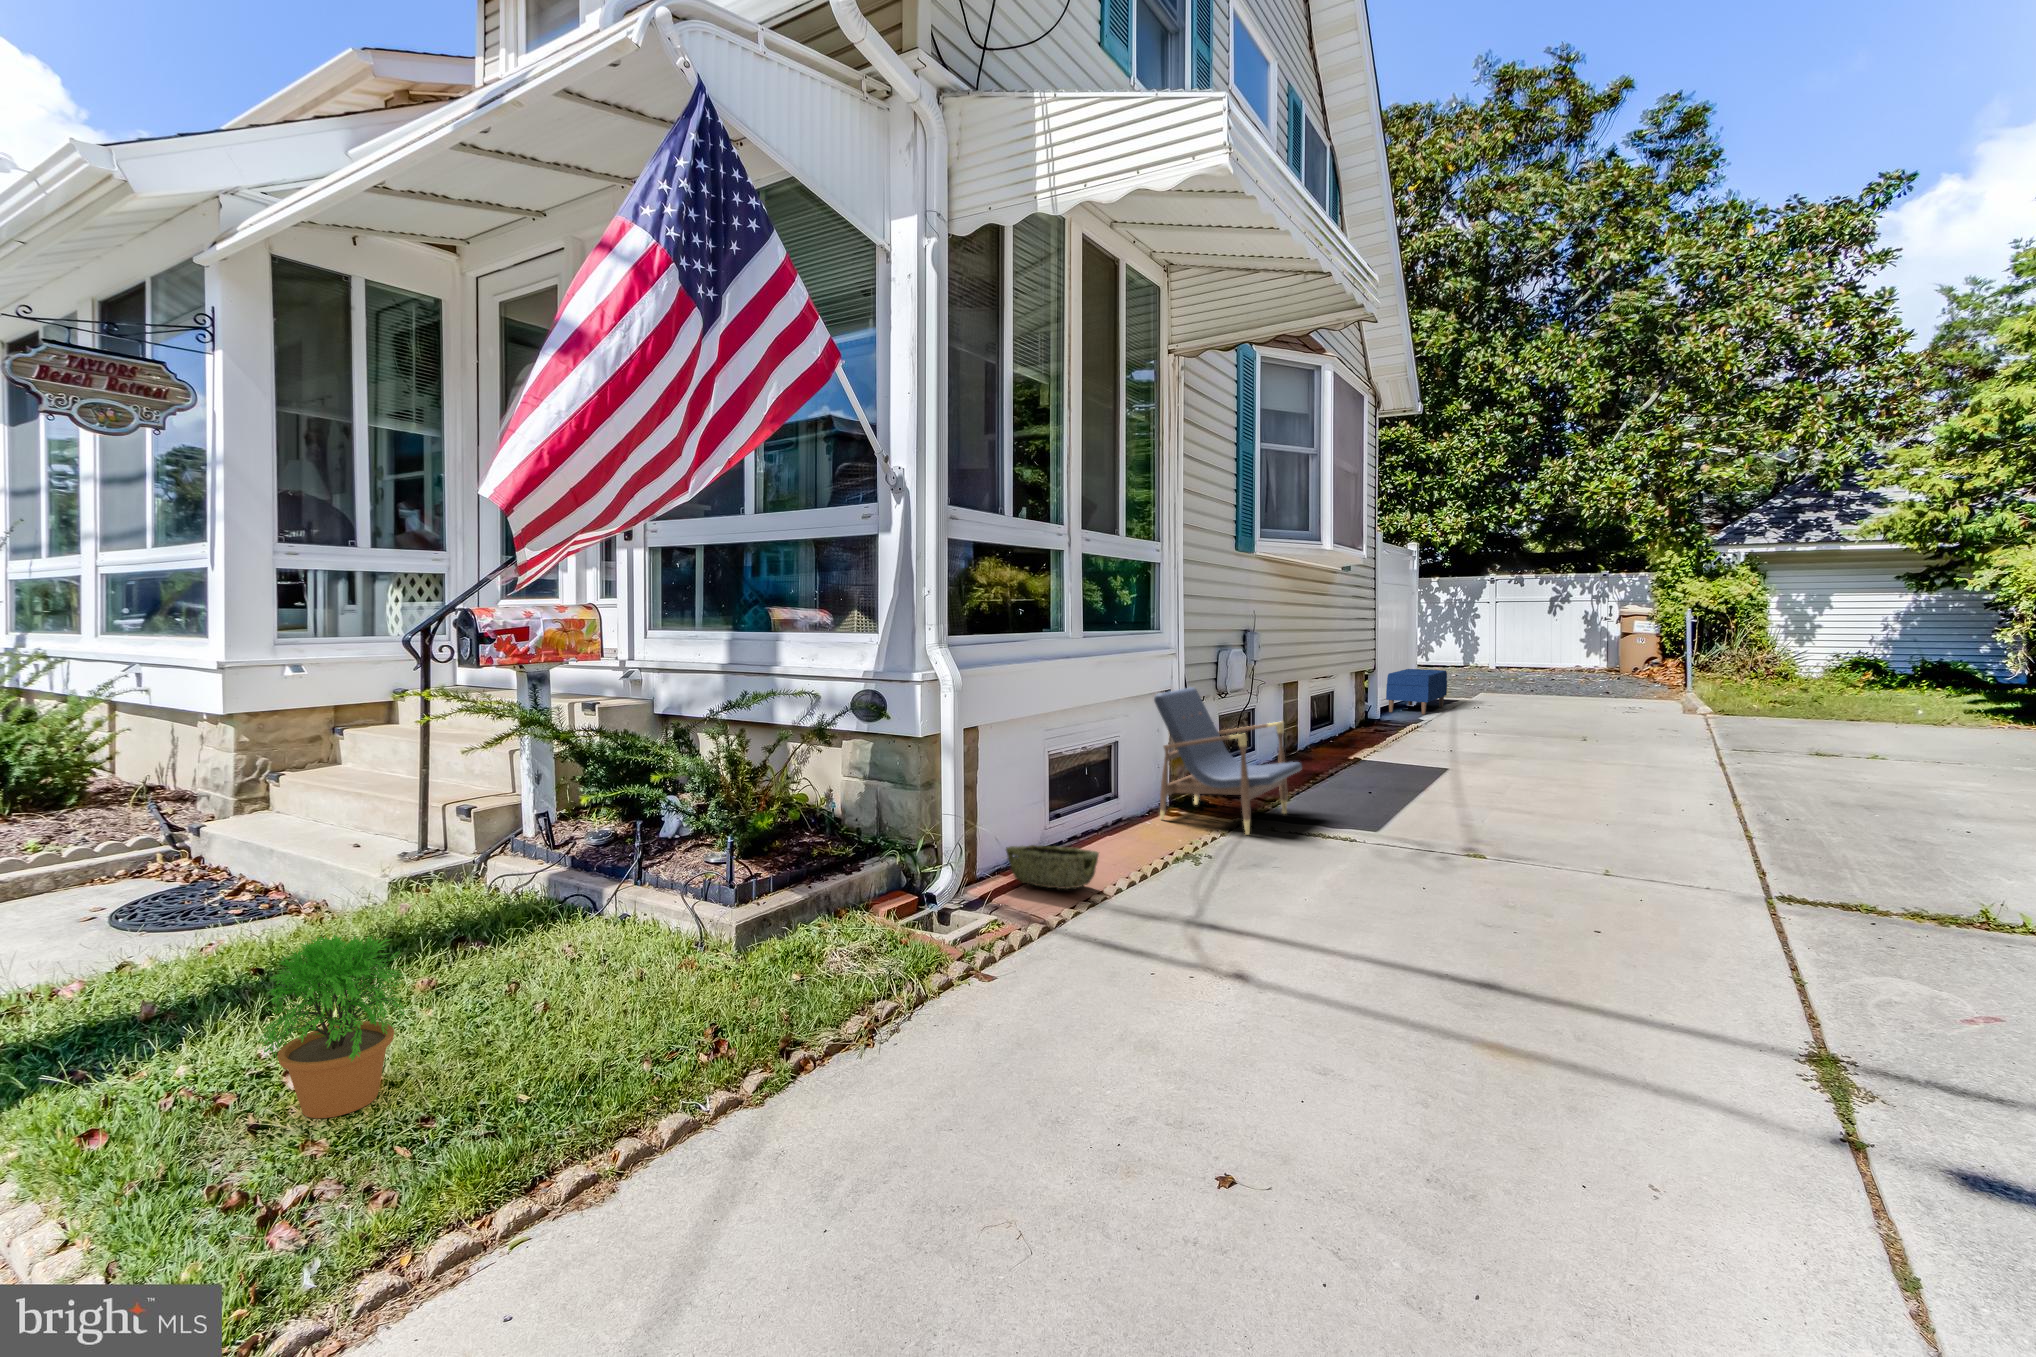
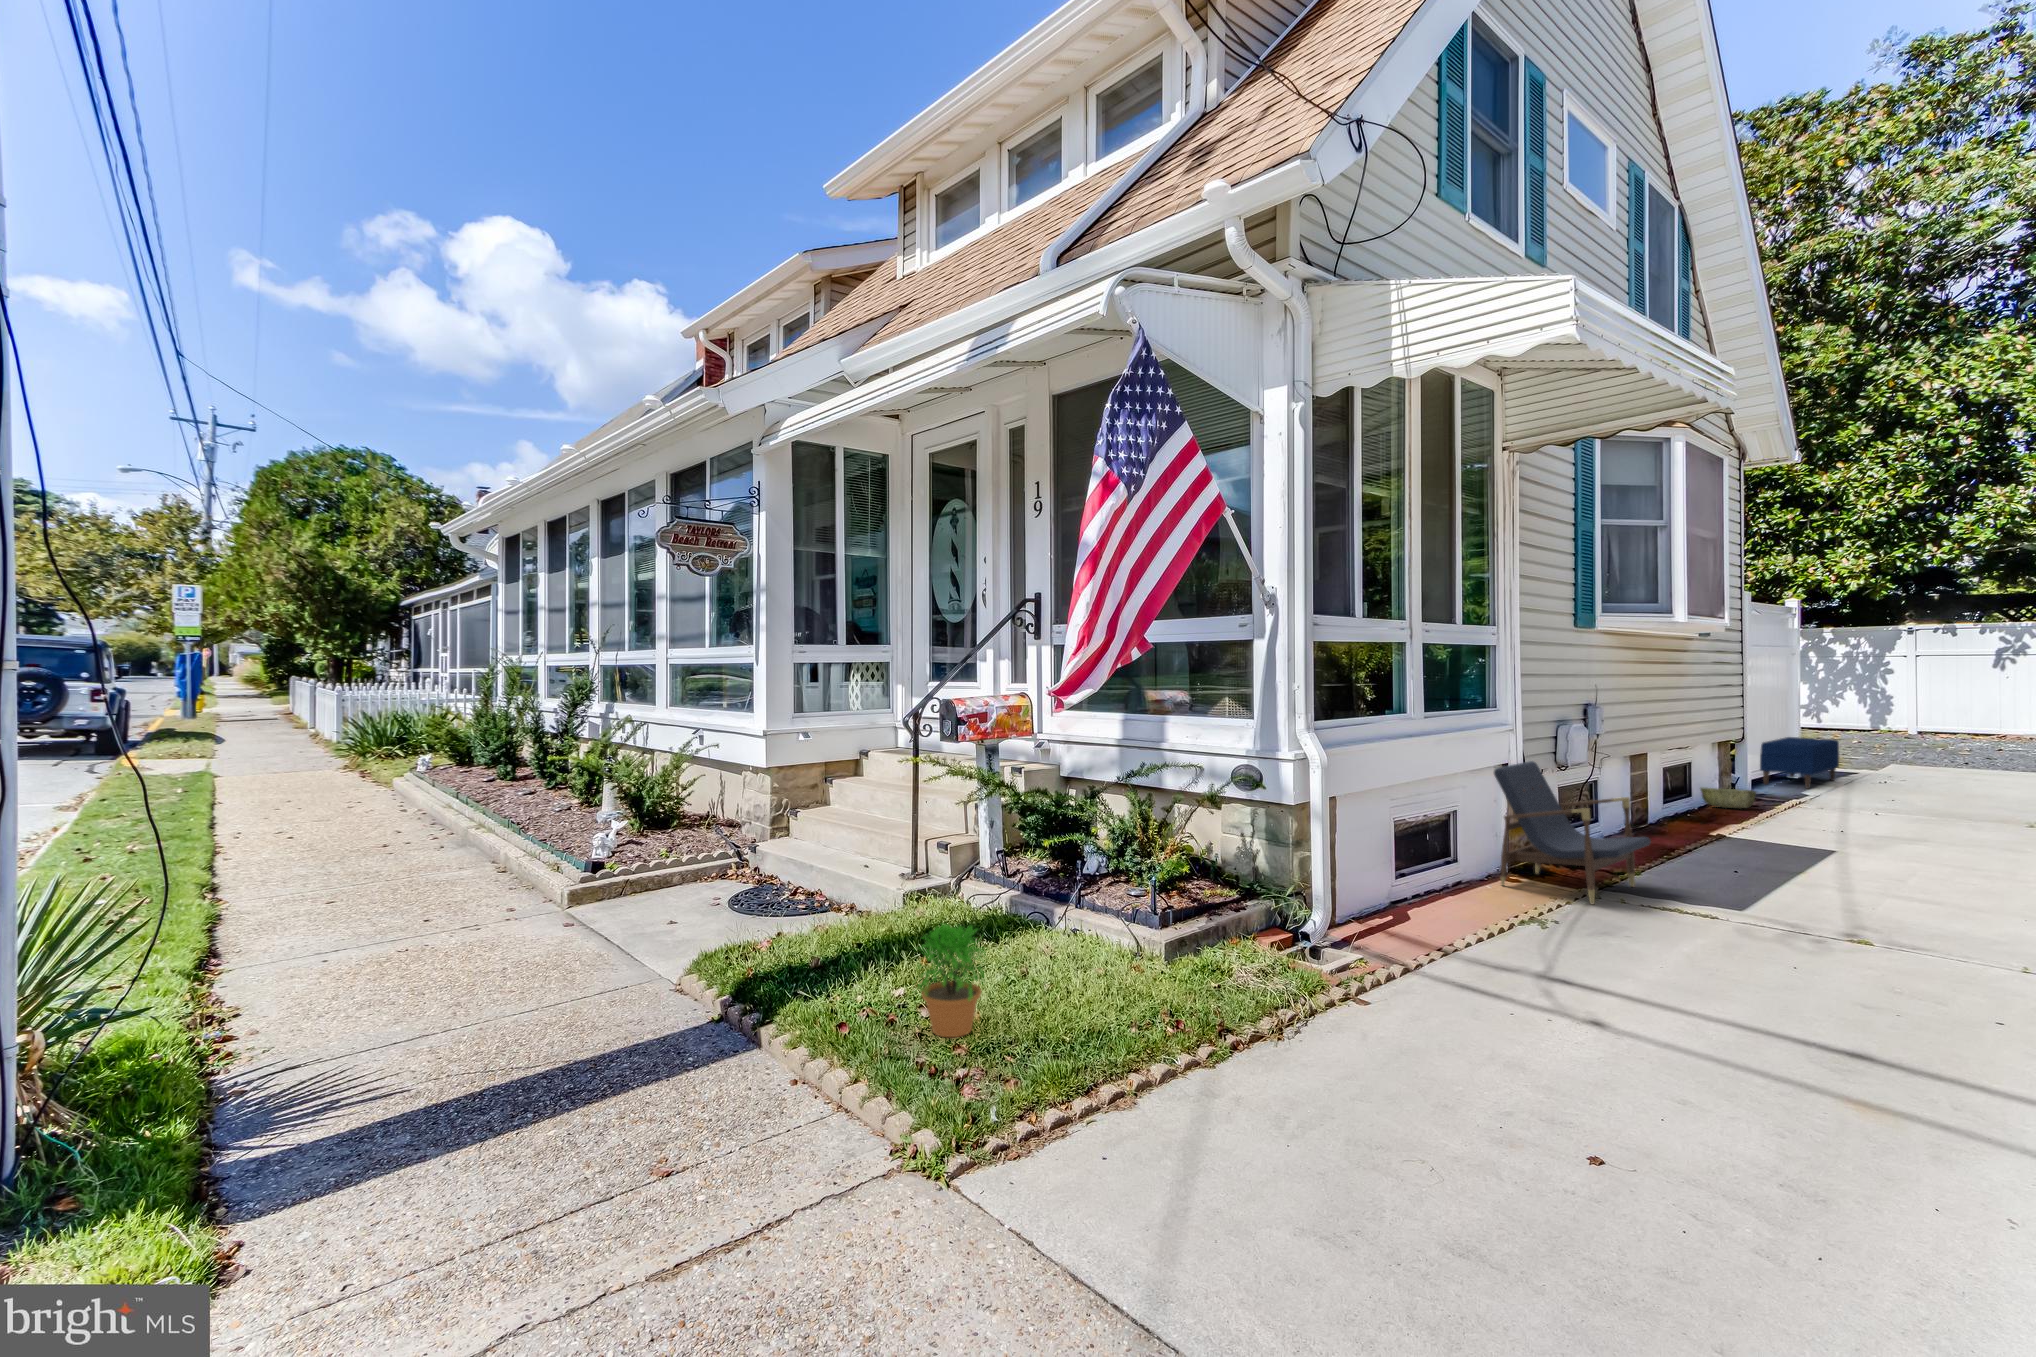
woven basket: present [1006,845,1099,889] -> present [1701,787,1756,808]

